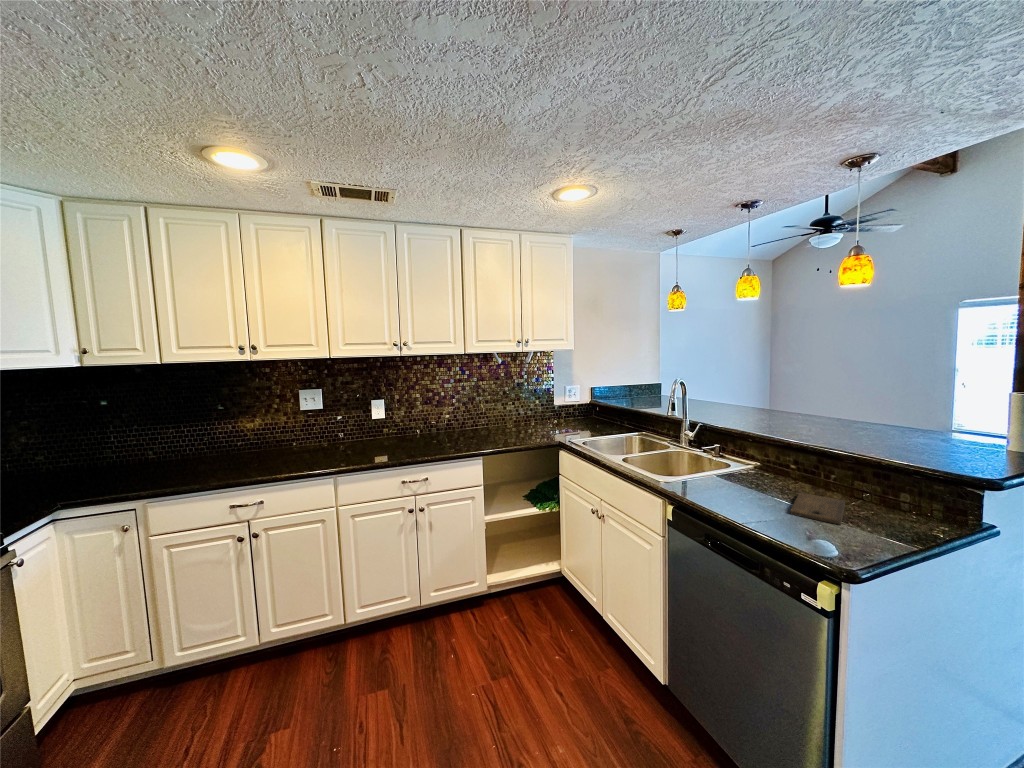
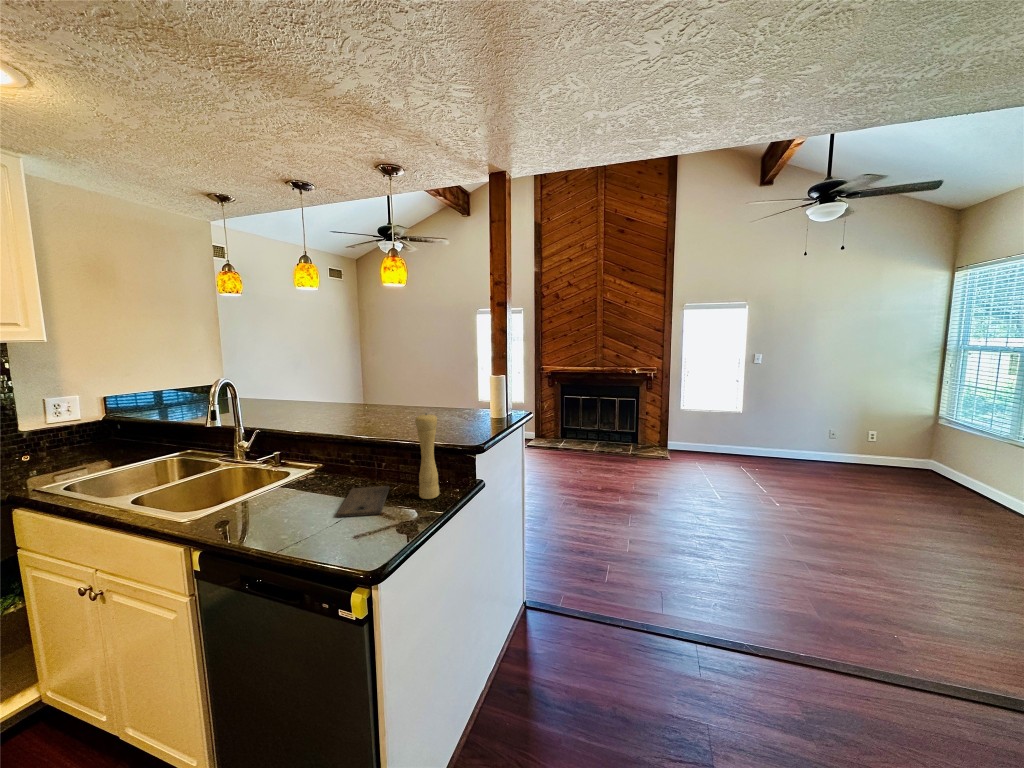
pepper mill: none [890,430,927,529] -> present [415,413,439,499]

